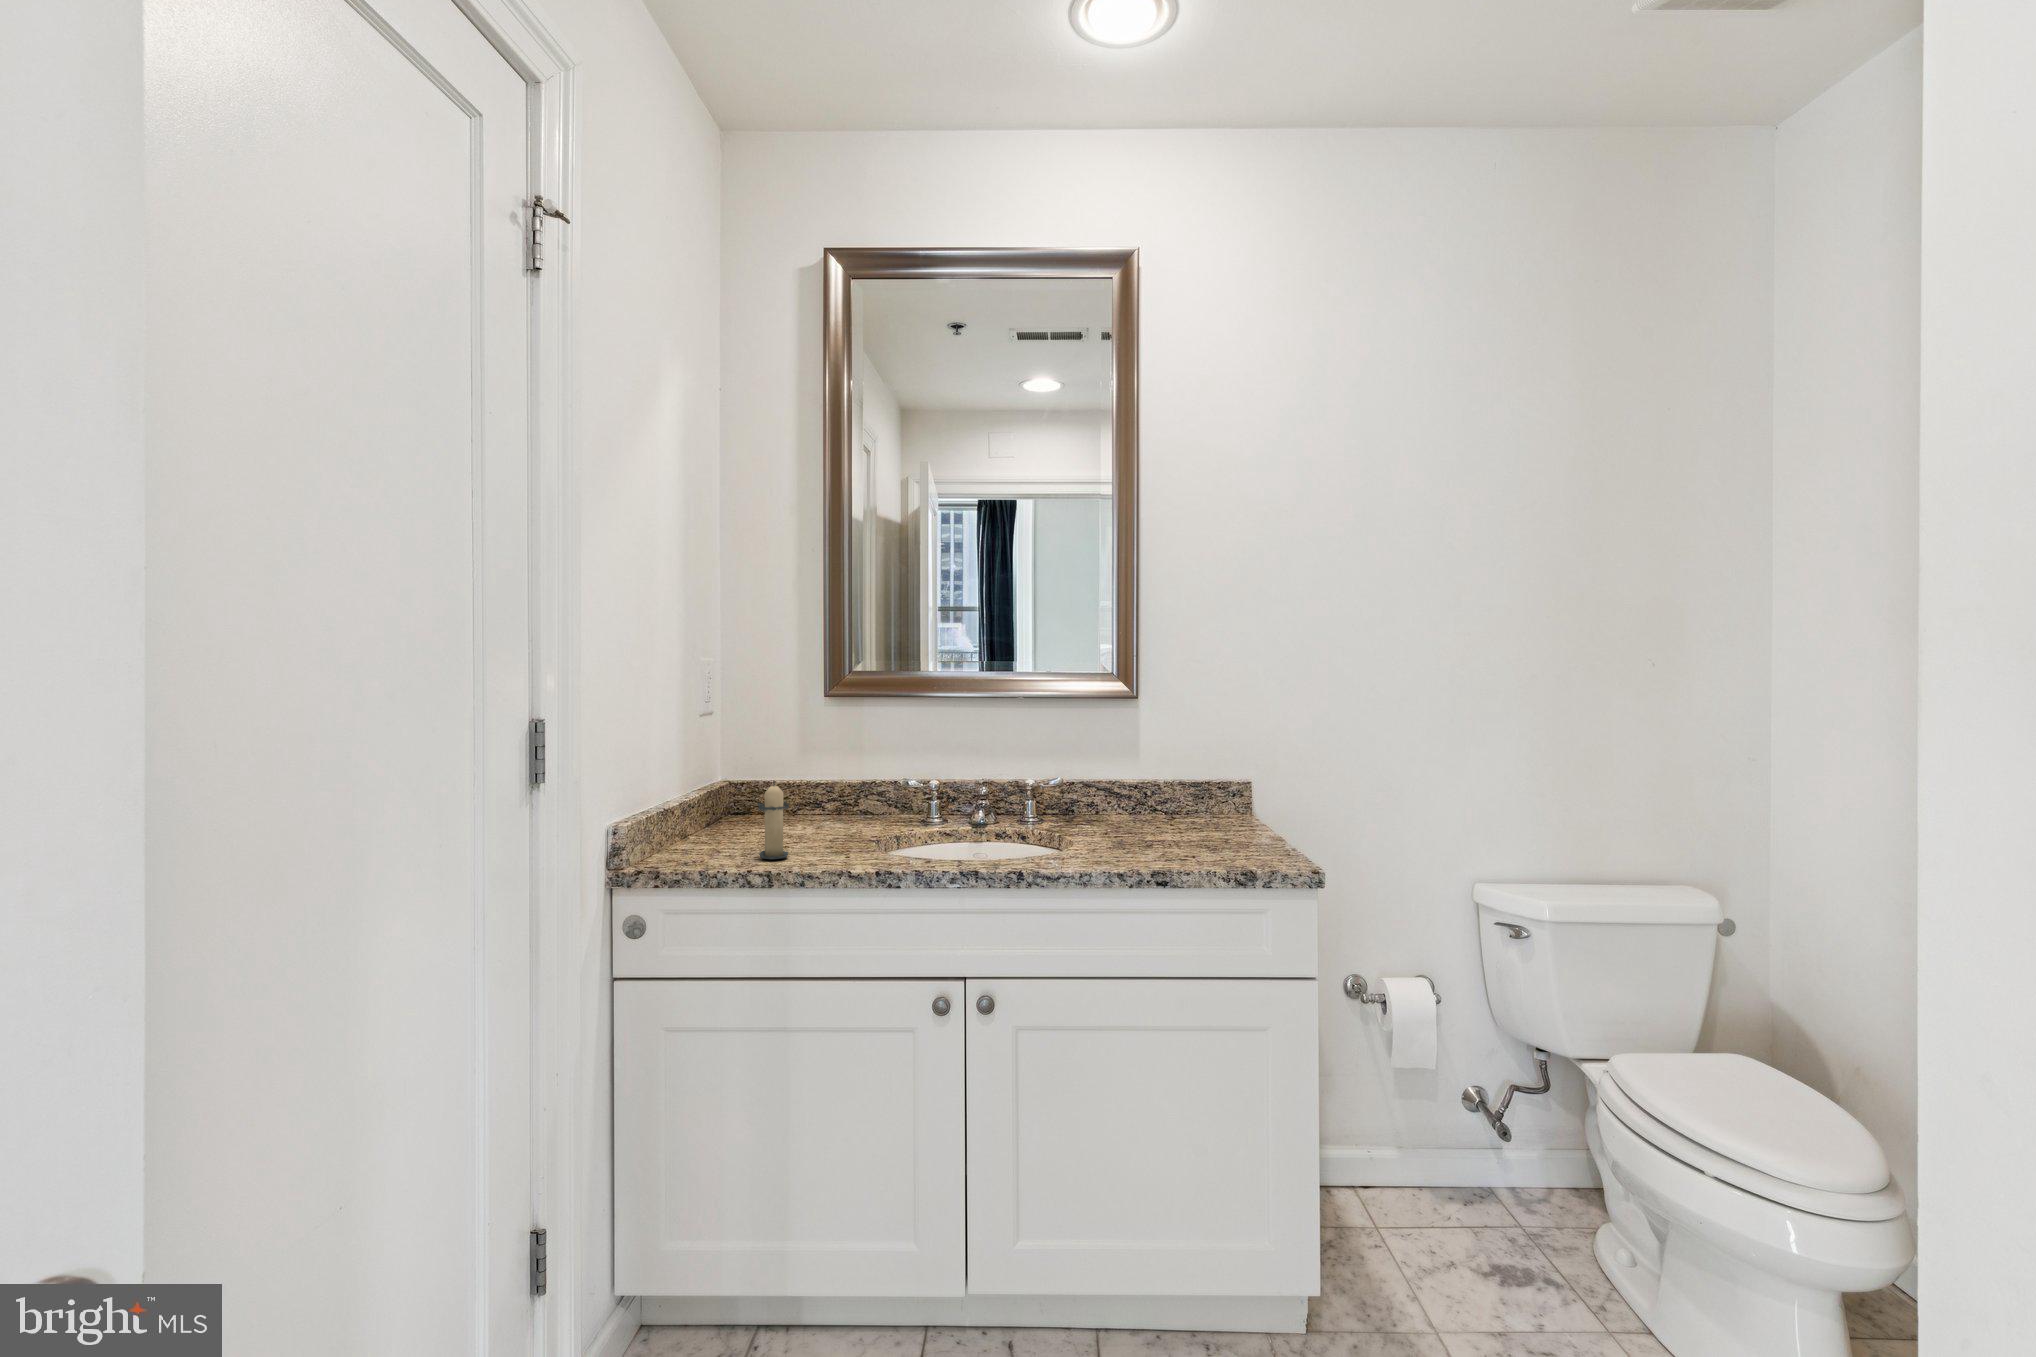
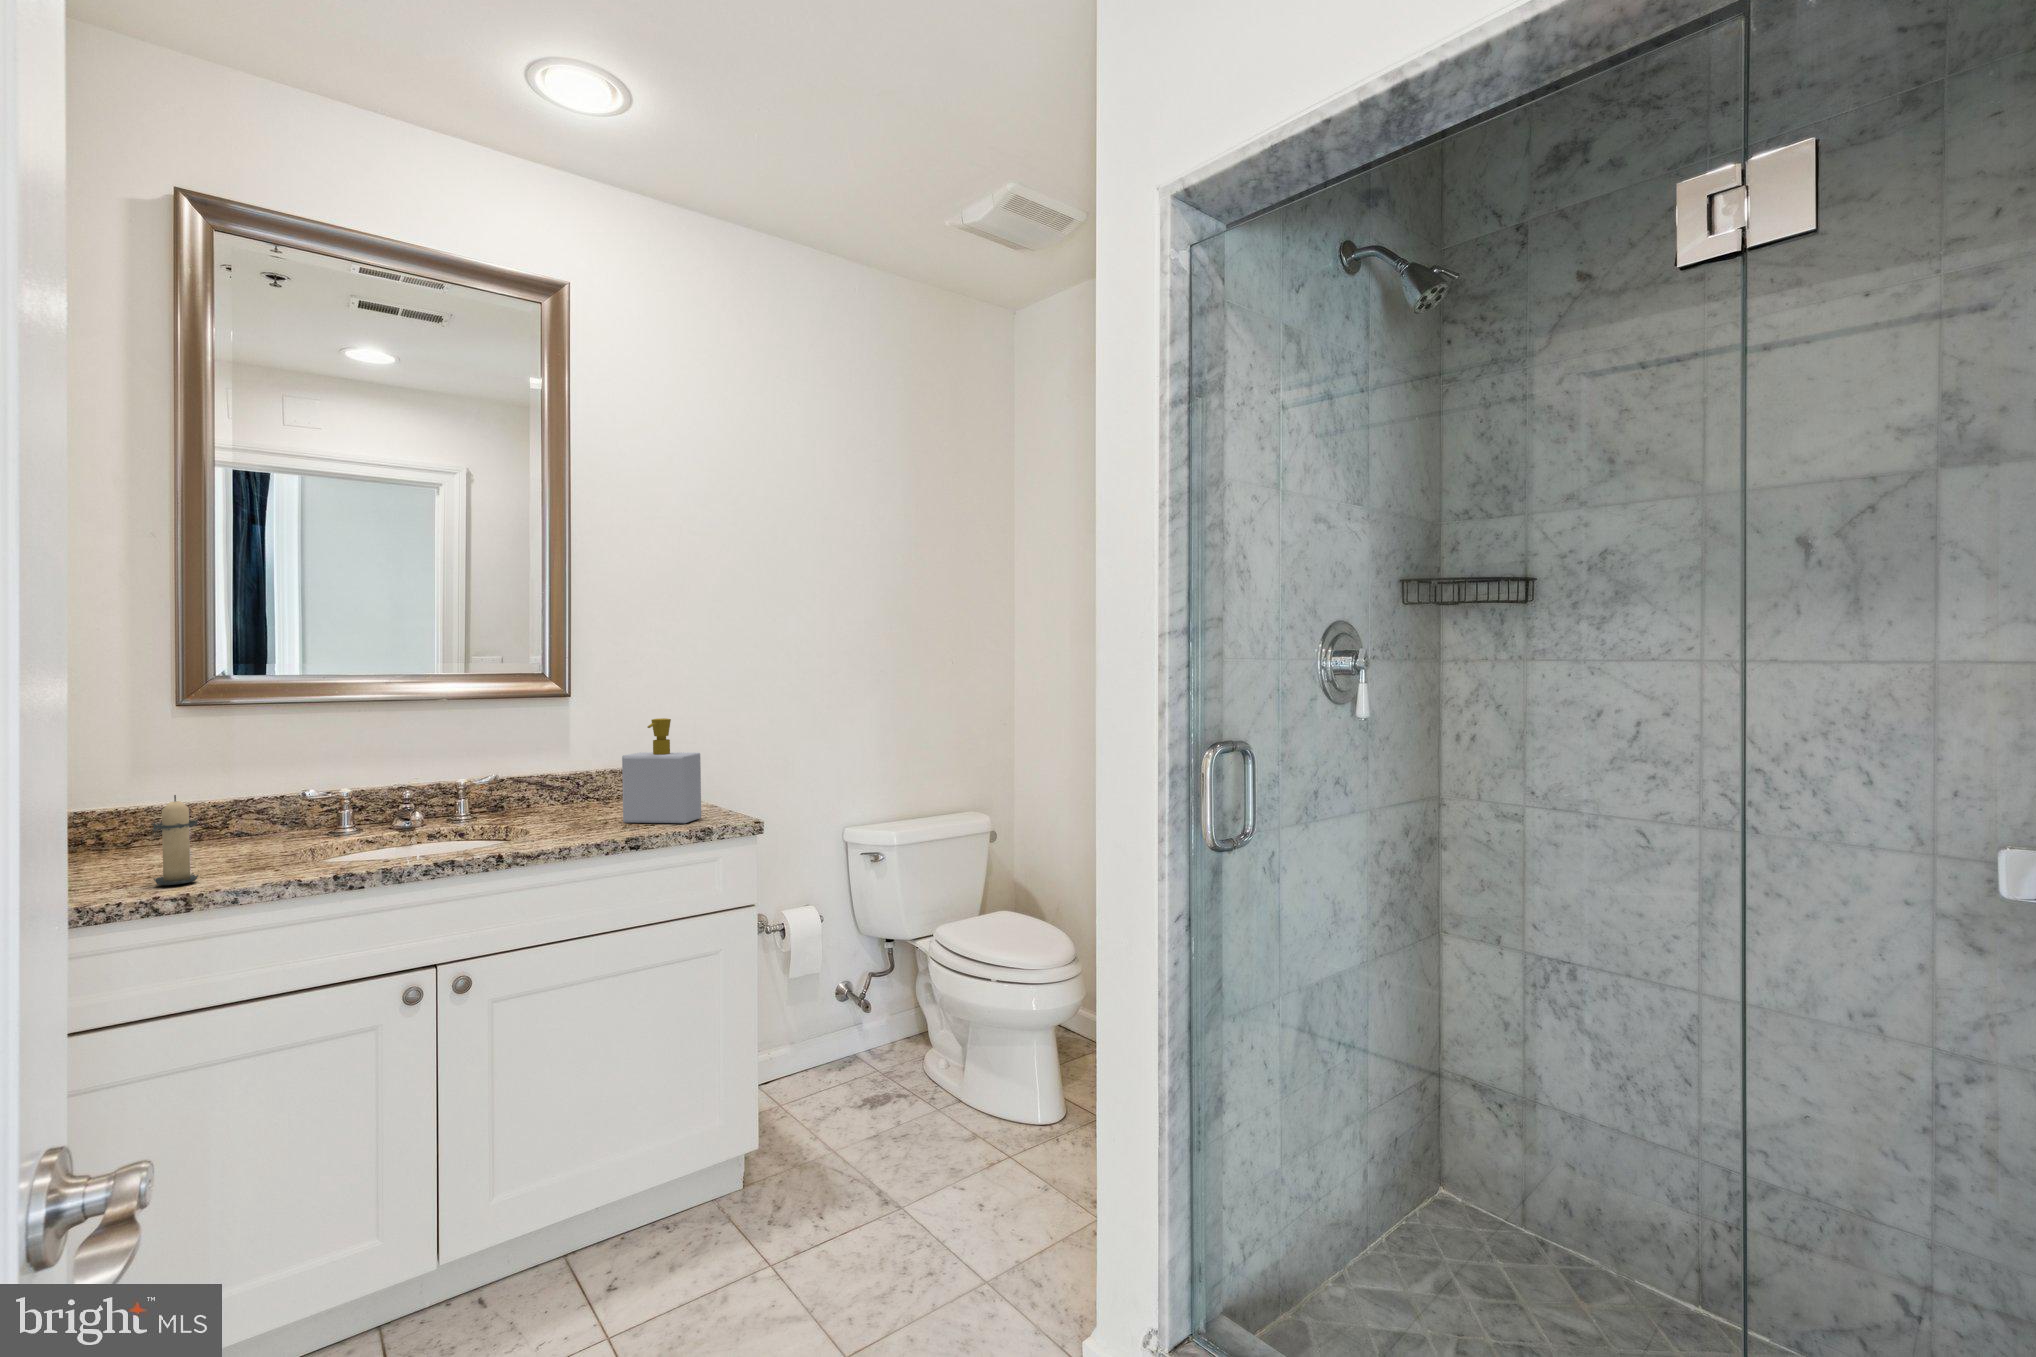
soap bottle: none [1172,735,1257,861] -> present [622,718,701,823]

